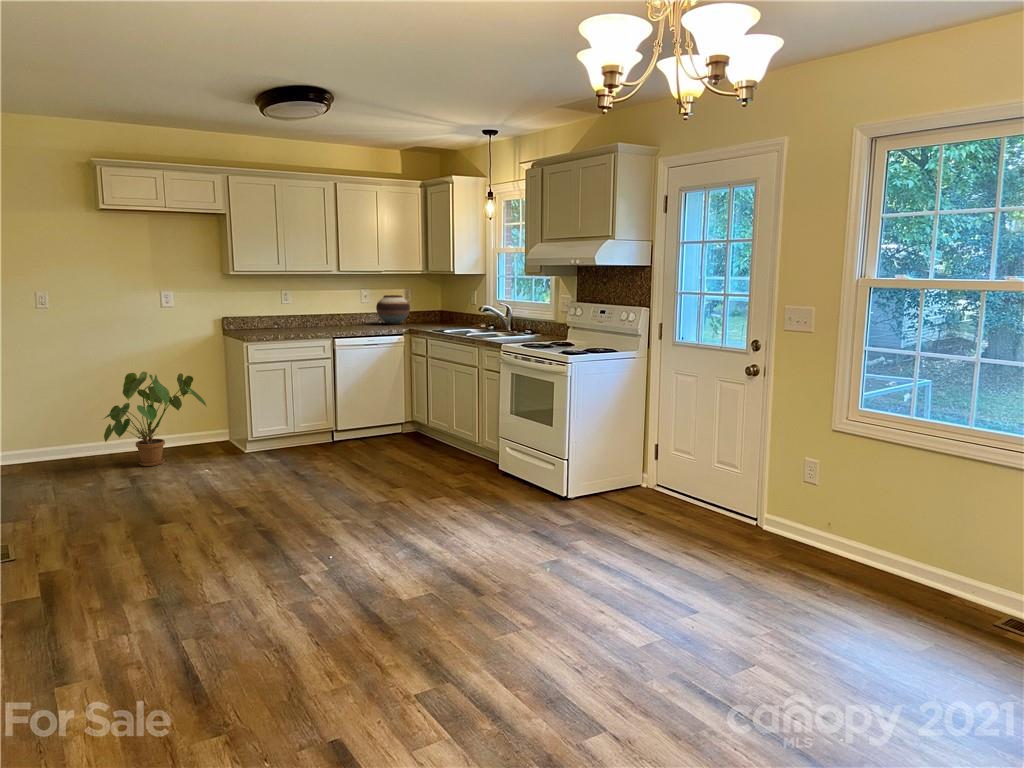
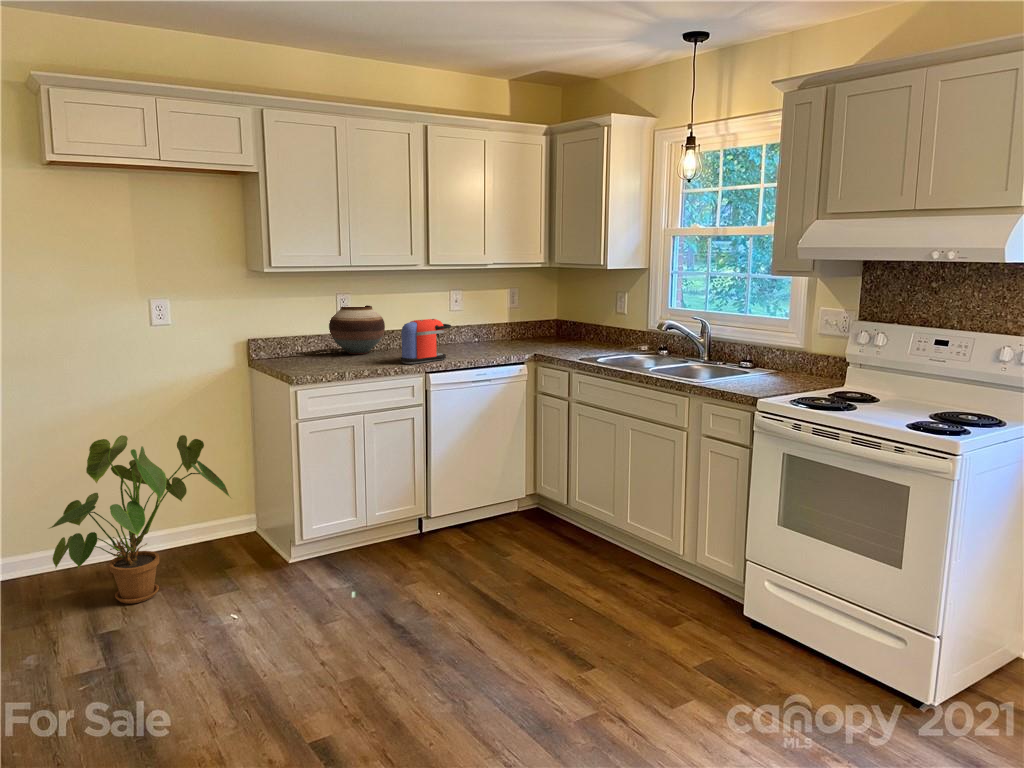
vase: present [376,295,410,325] -> present [329,305,385,354]
coffee maker: none [318,305,352,332] -> present [401,319,451,364]

